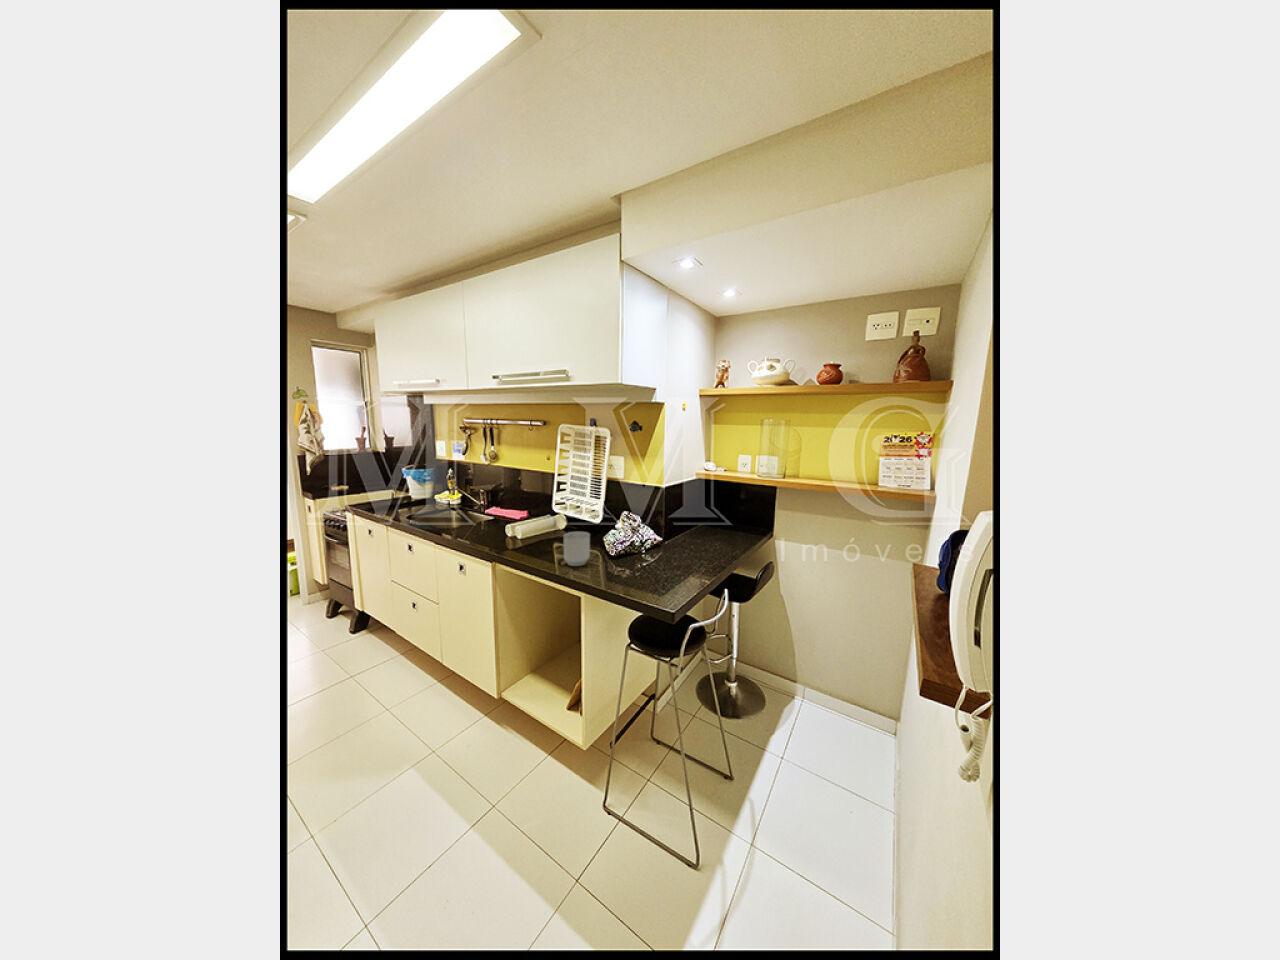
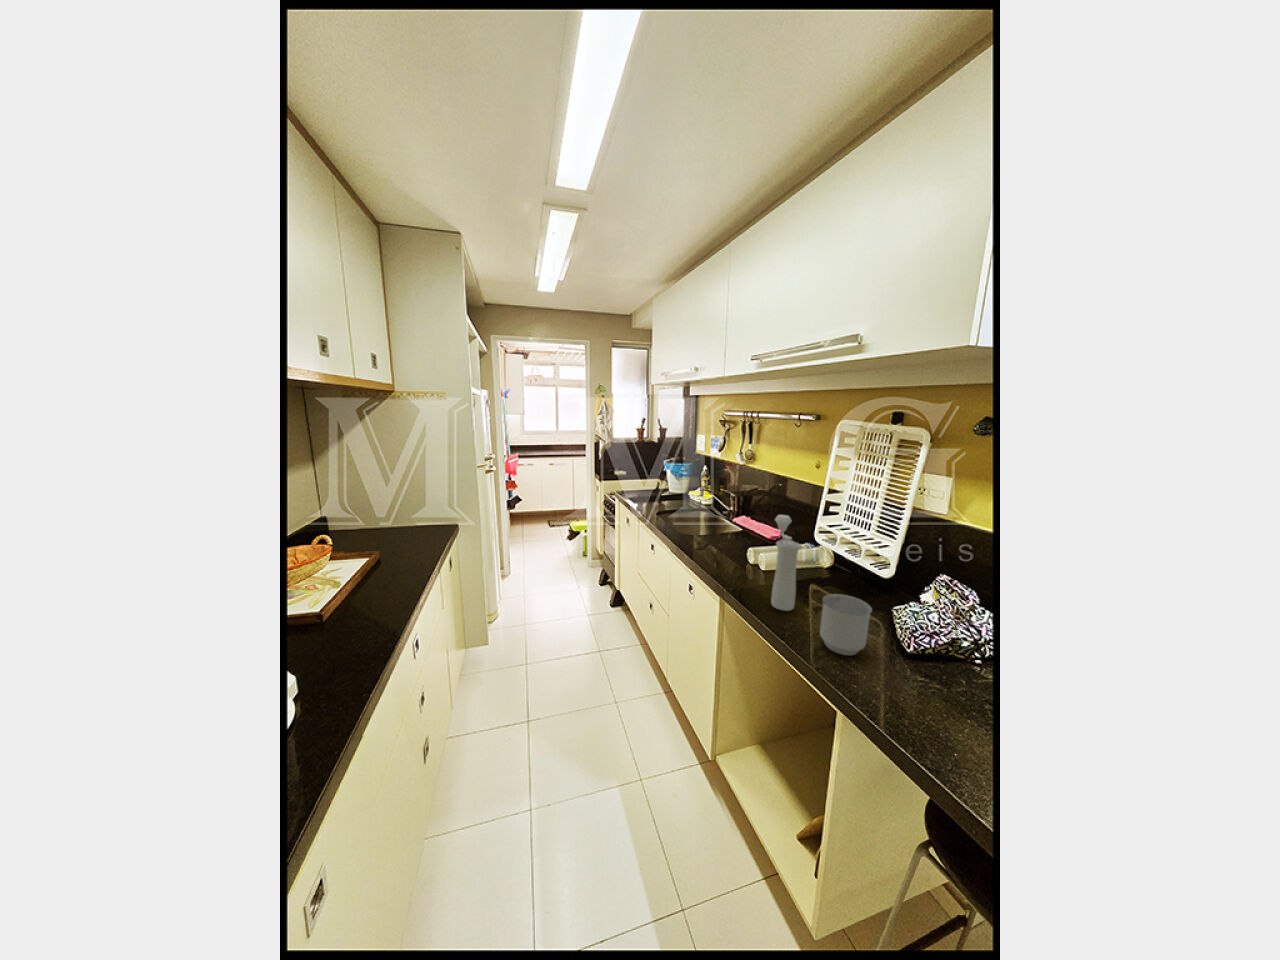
pepper mill: none [525,492,546,556] -> present [771,515,800,611]

